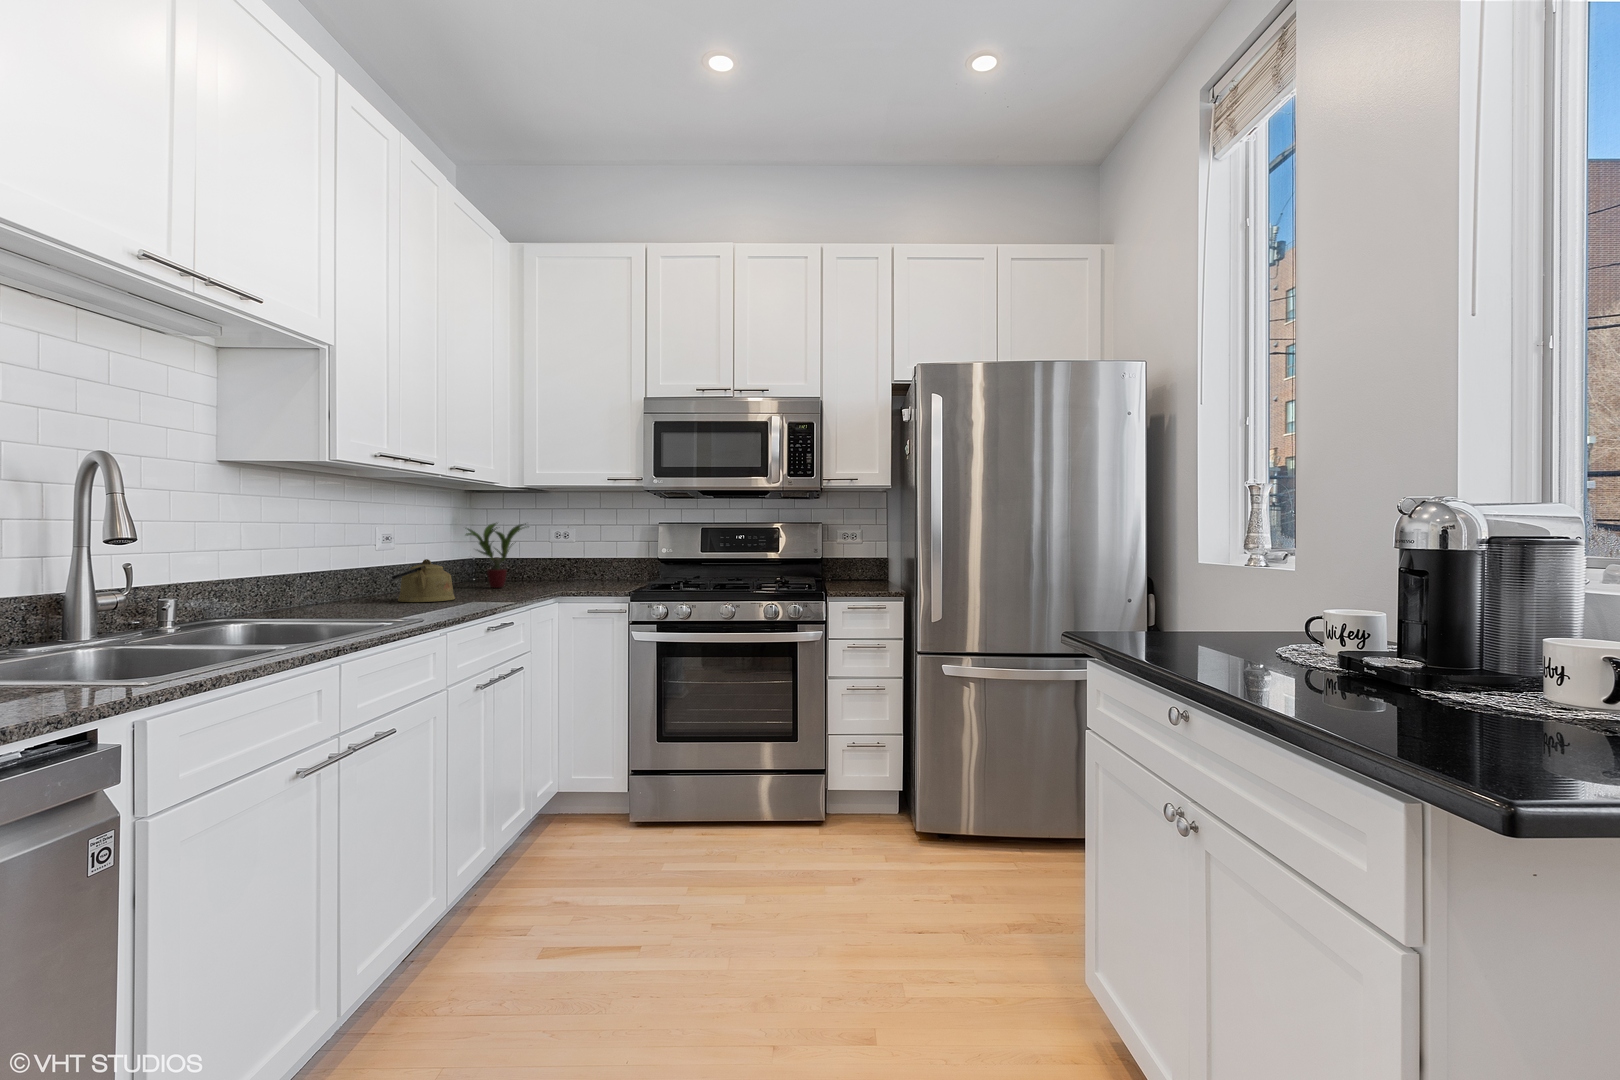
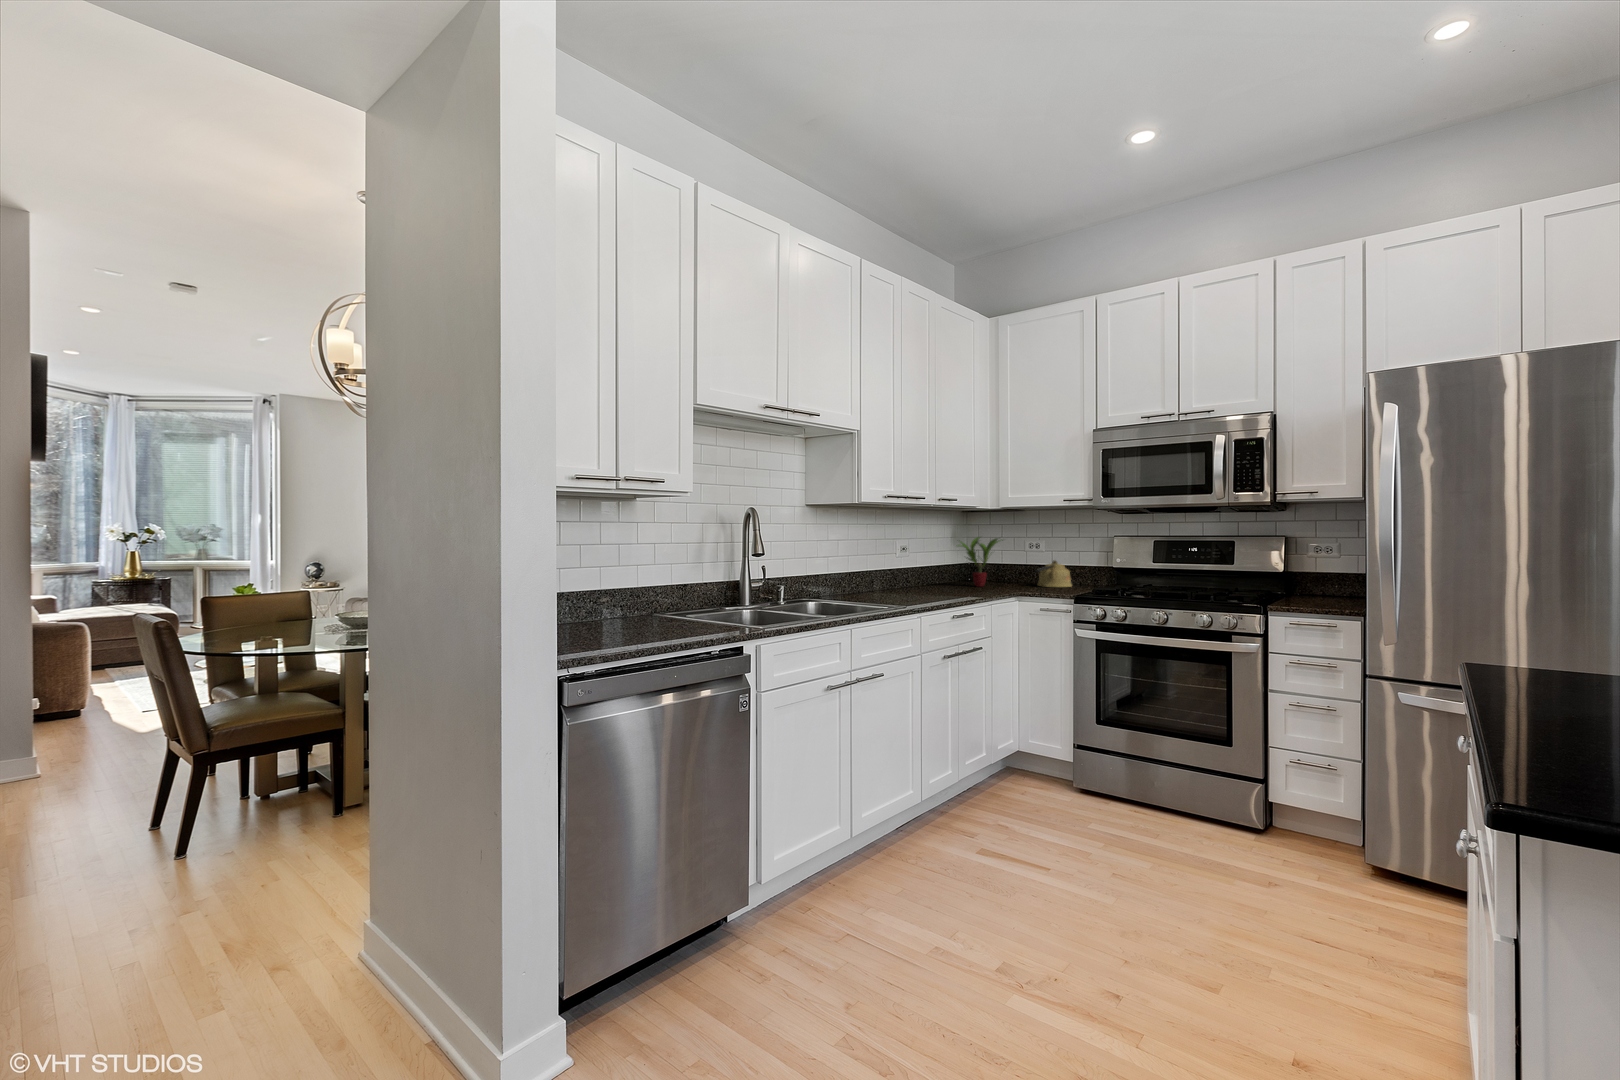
kettle: present [392,559,455,602] -> present [1036,560,1072,587]

